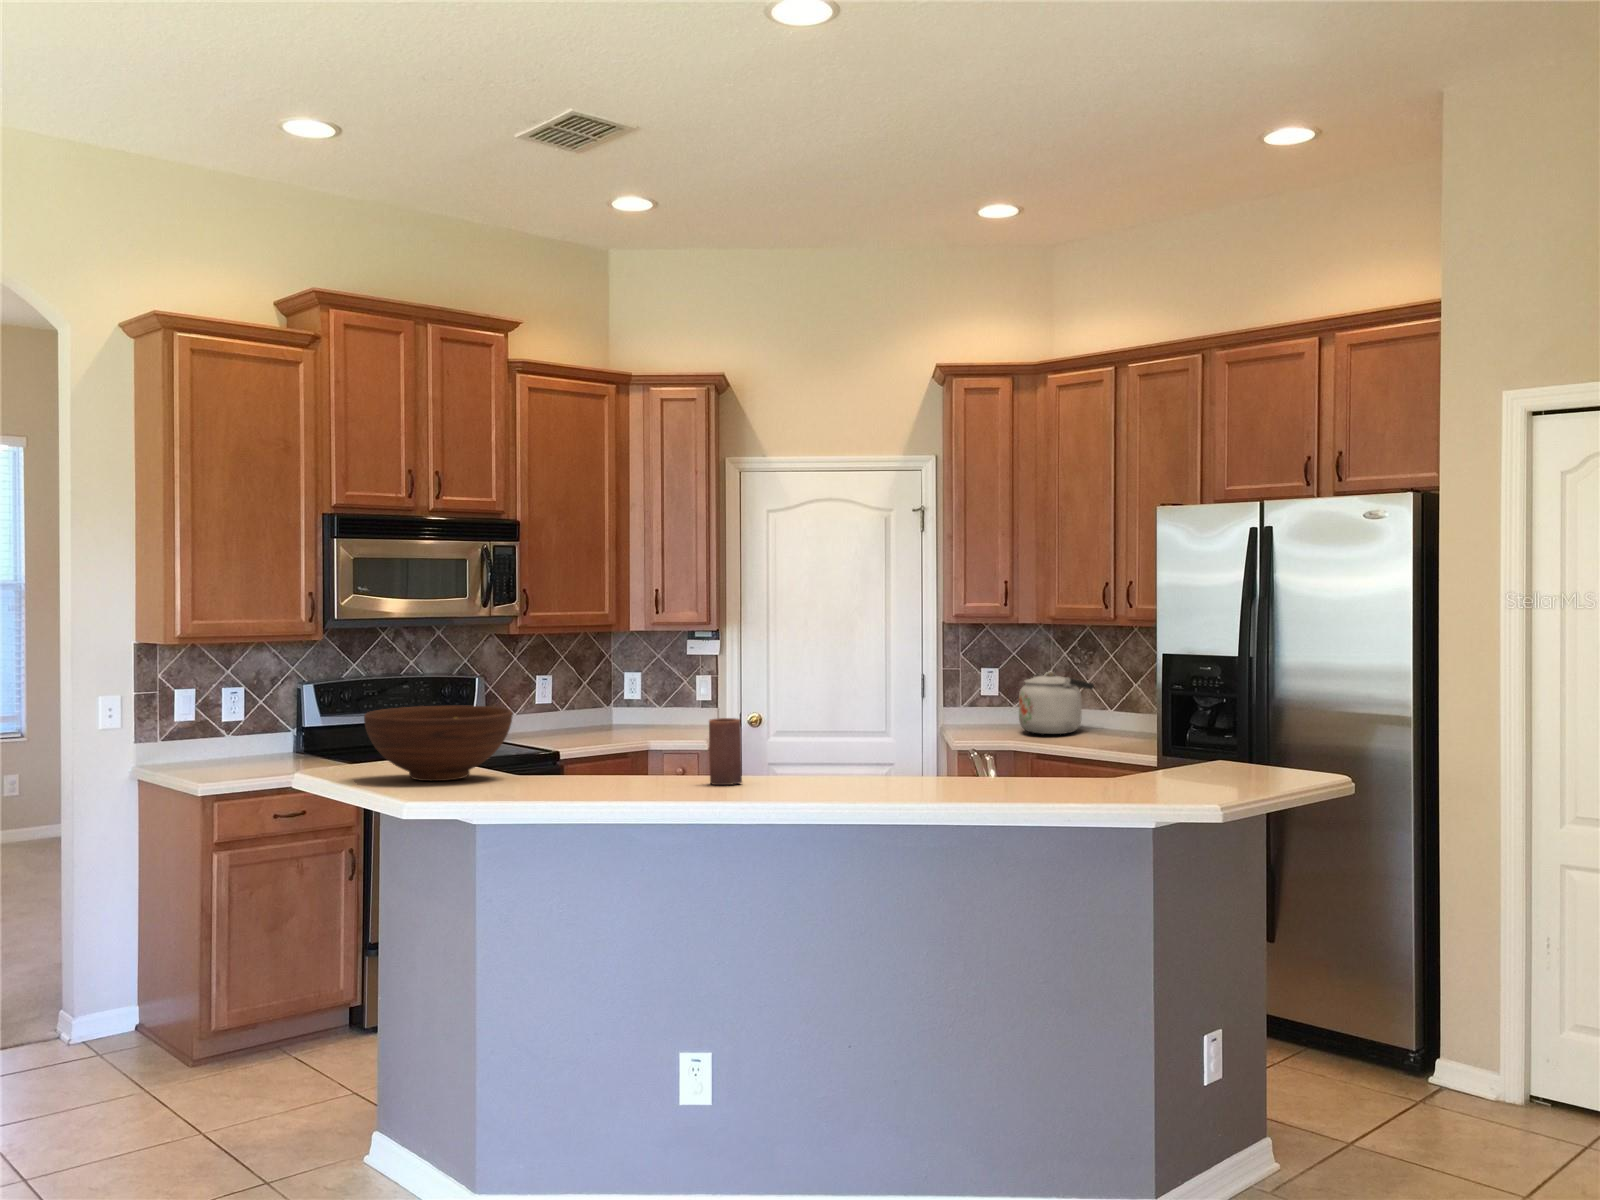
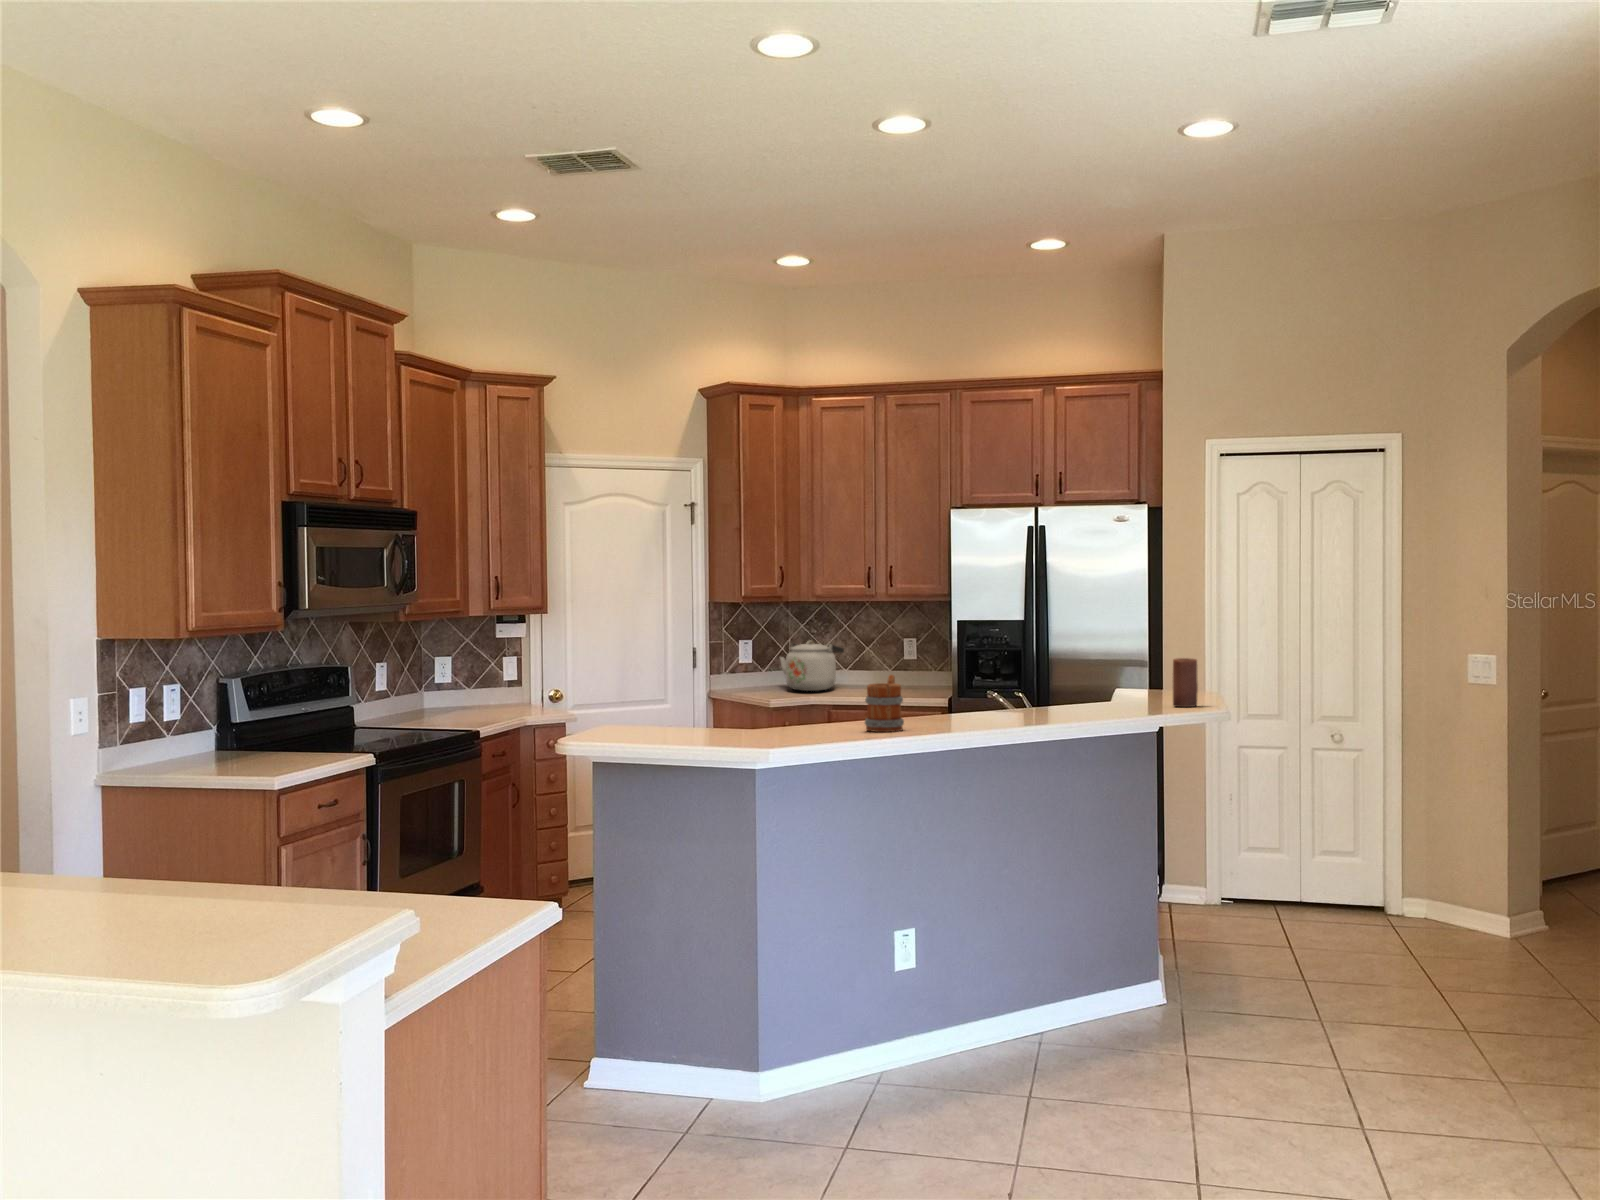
fruit bowl: present [364,705,513,781] -> none [632,674,758,739]
candle: present [709,718,742,785] -> present [1173,658,1198,707]
mug: none [580,721,646,793] -> present [865,675,904,732]

